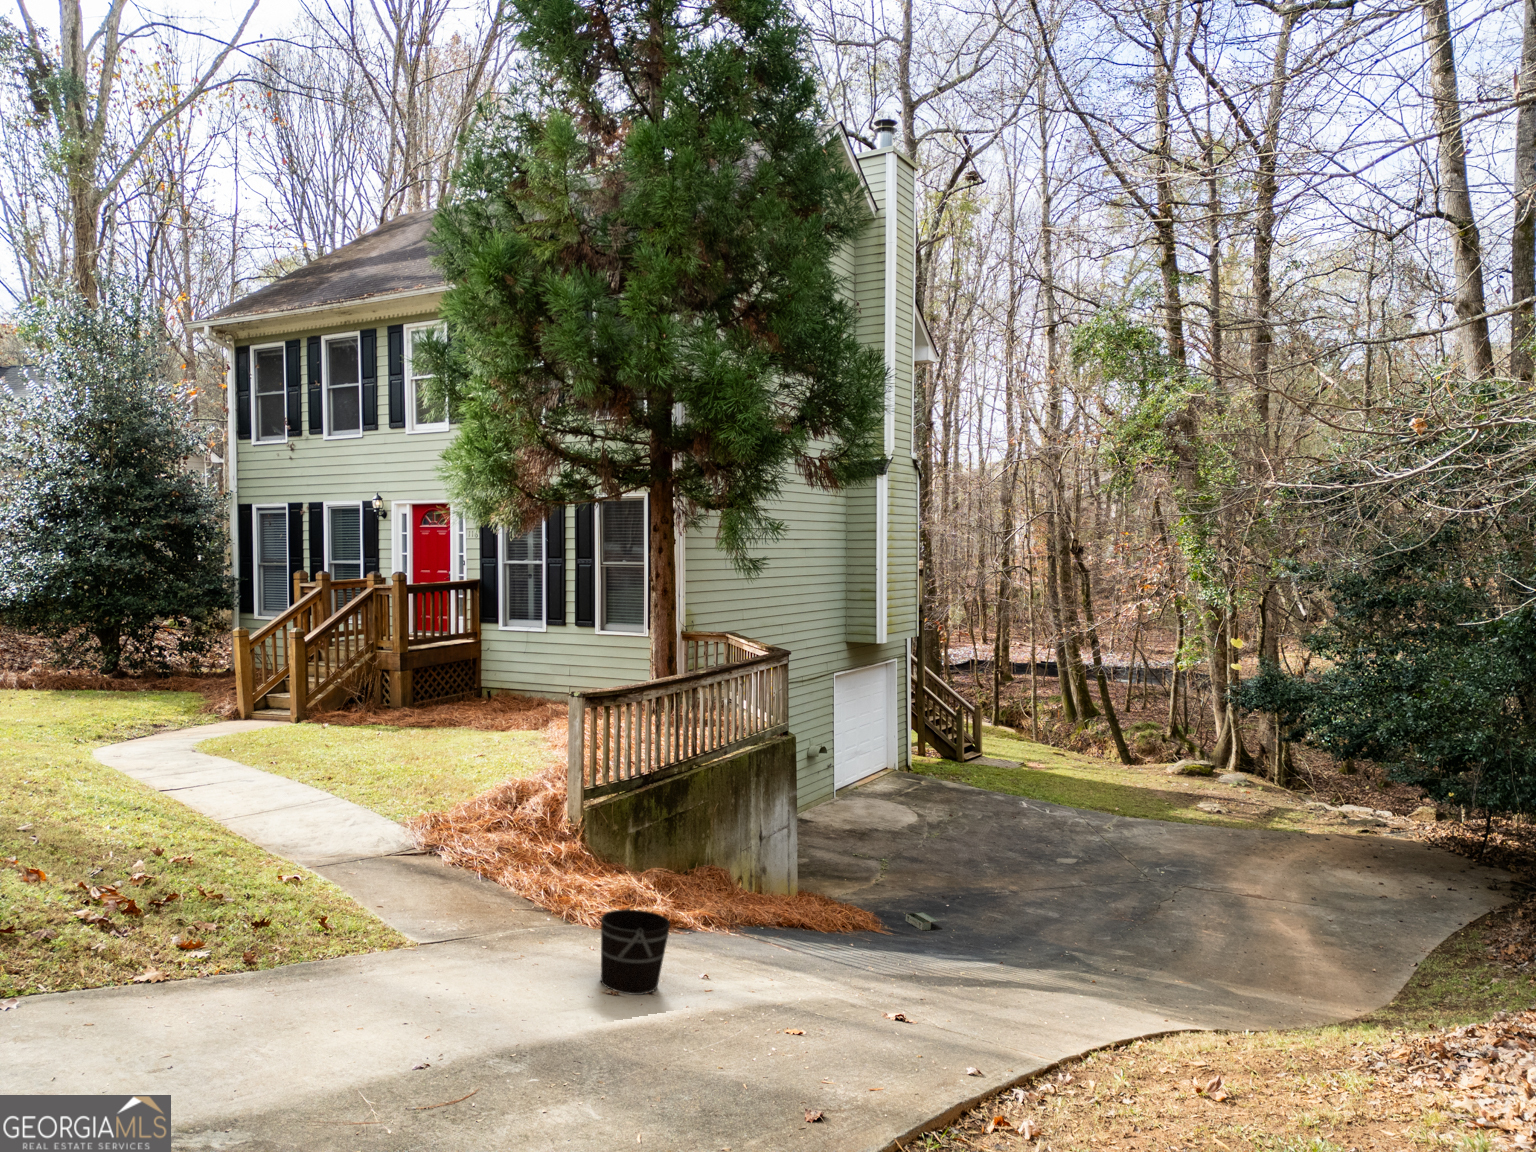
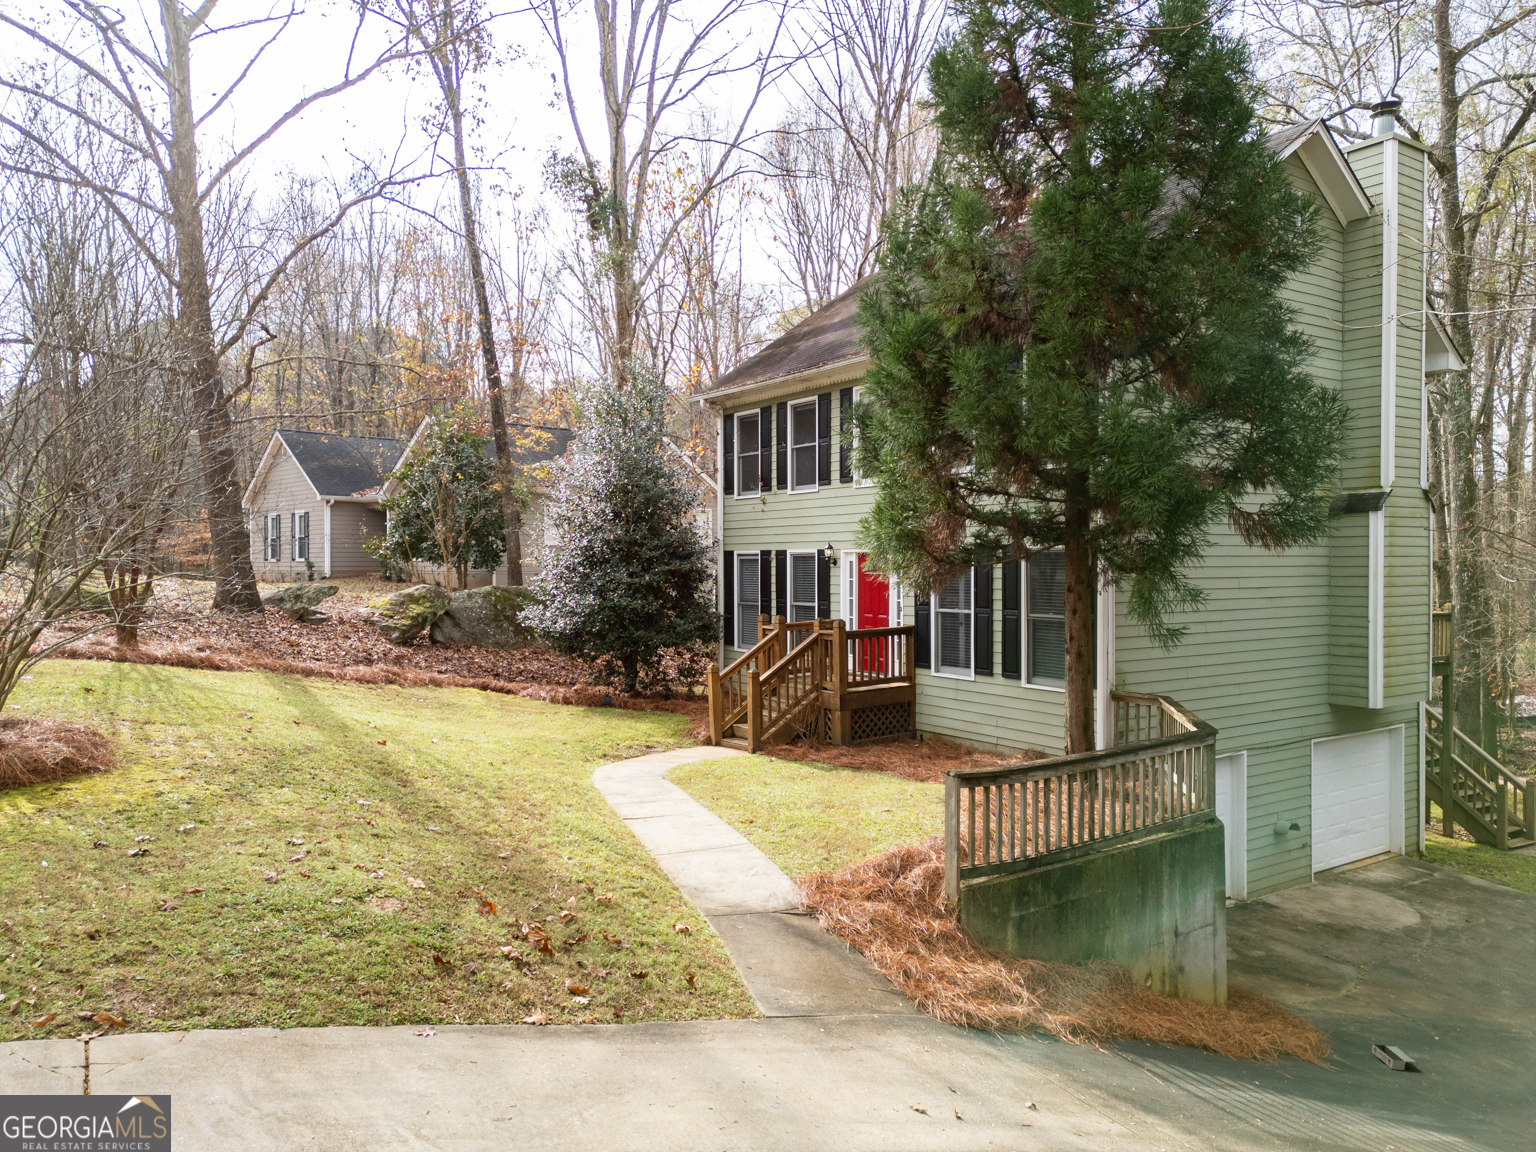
potted plant: none [81,631,110,684] -> present [603,662,621,705]
bucket: present [600,907,670,995] -> none [928,1016,1002,1113]

